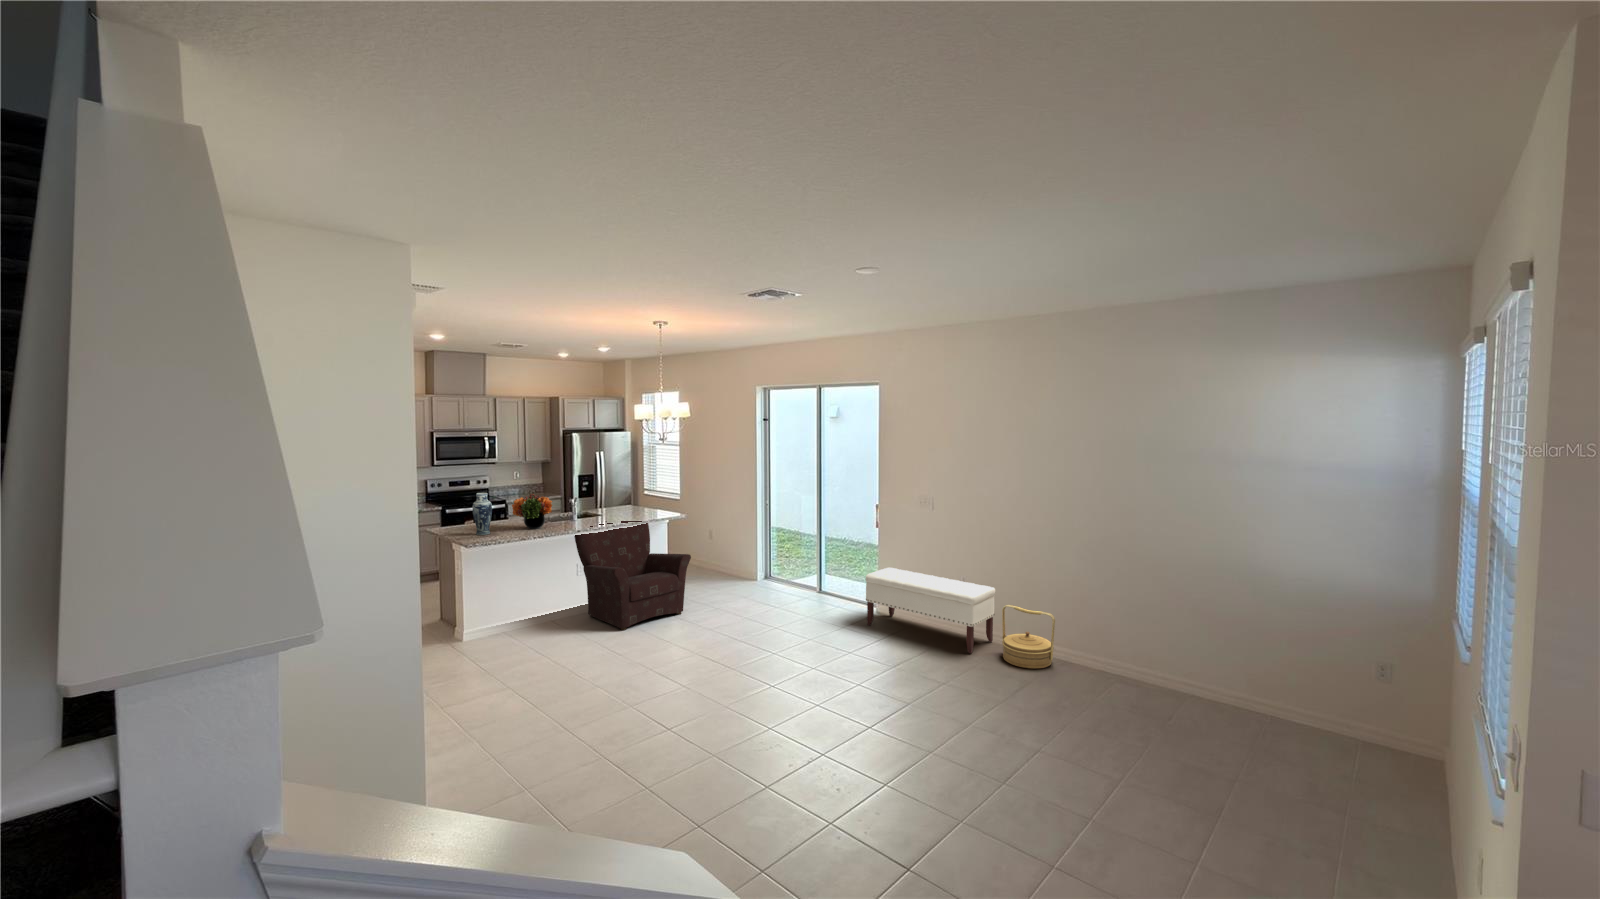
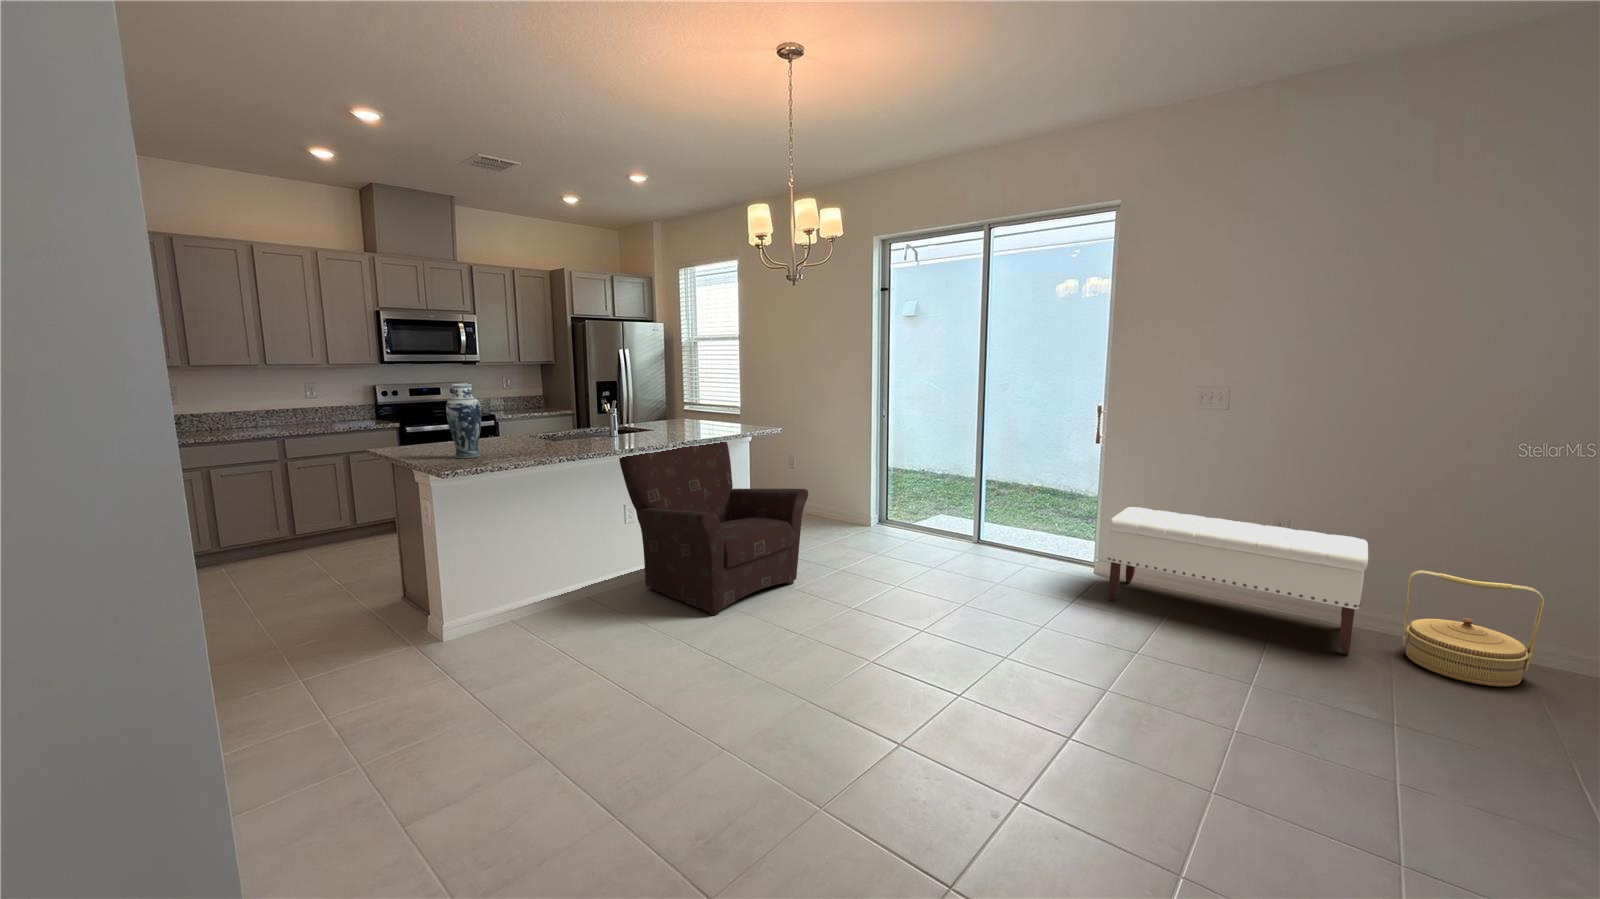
flower arrangement: present [512,494,552,529] -> none [514,389,585,449]

